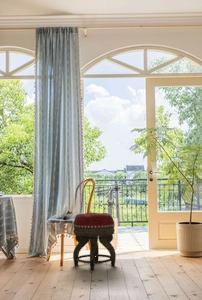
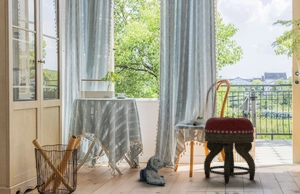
plush toy: none [17,250,40,276] -> present [140,156,165,185]

